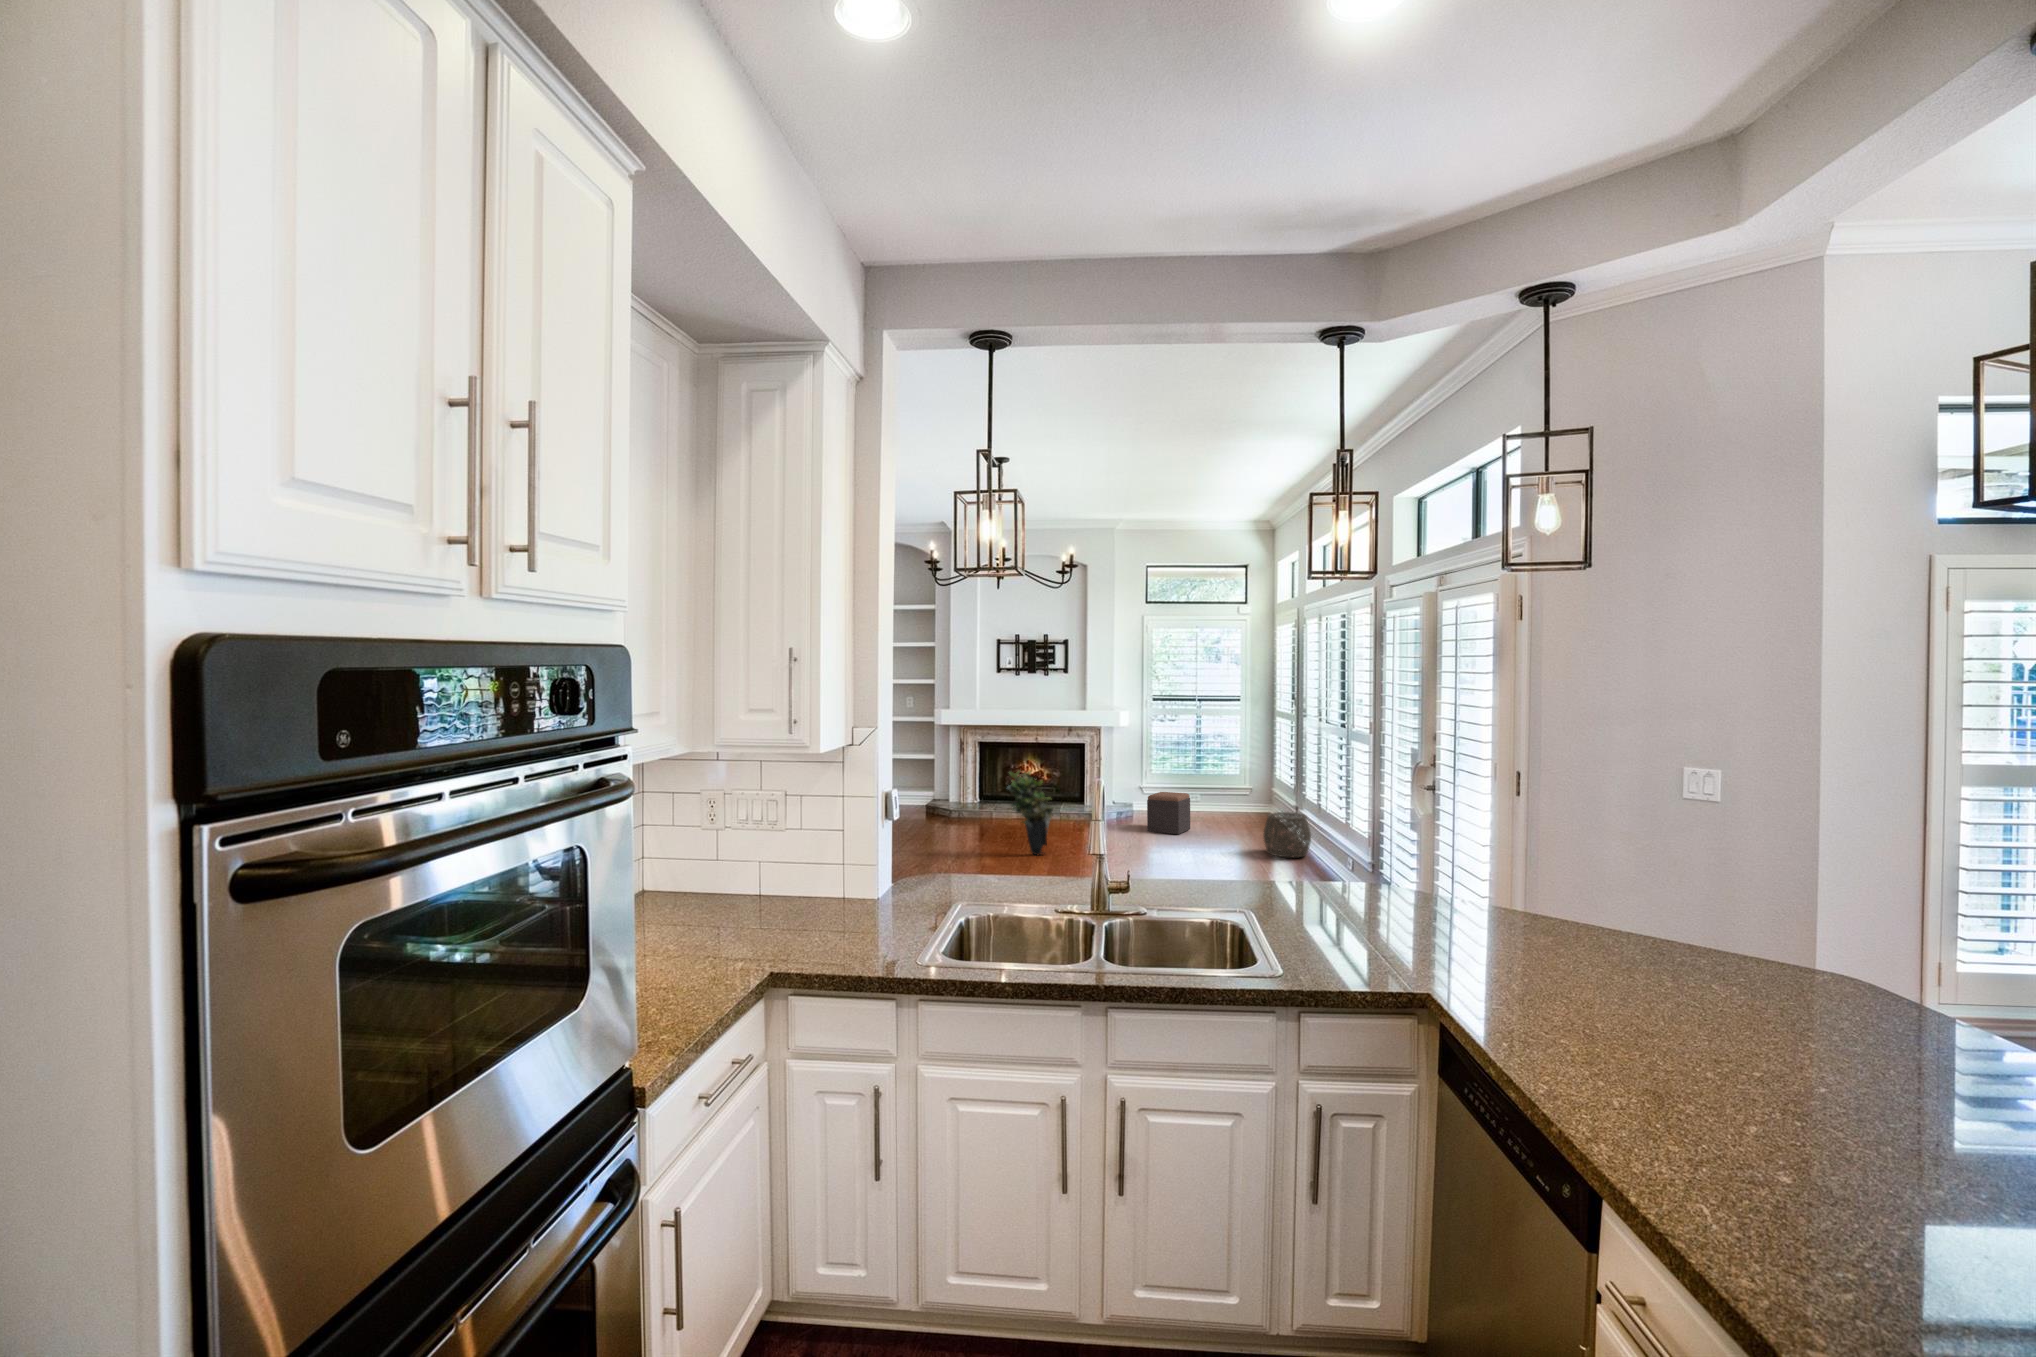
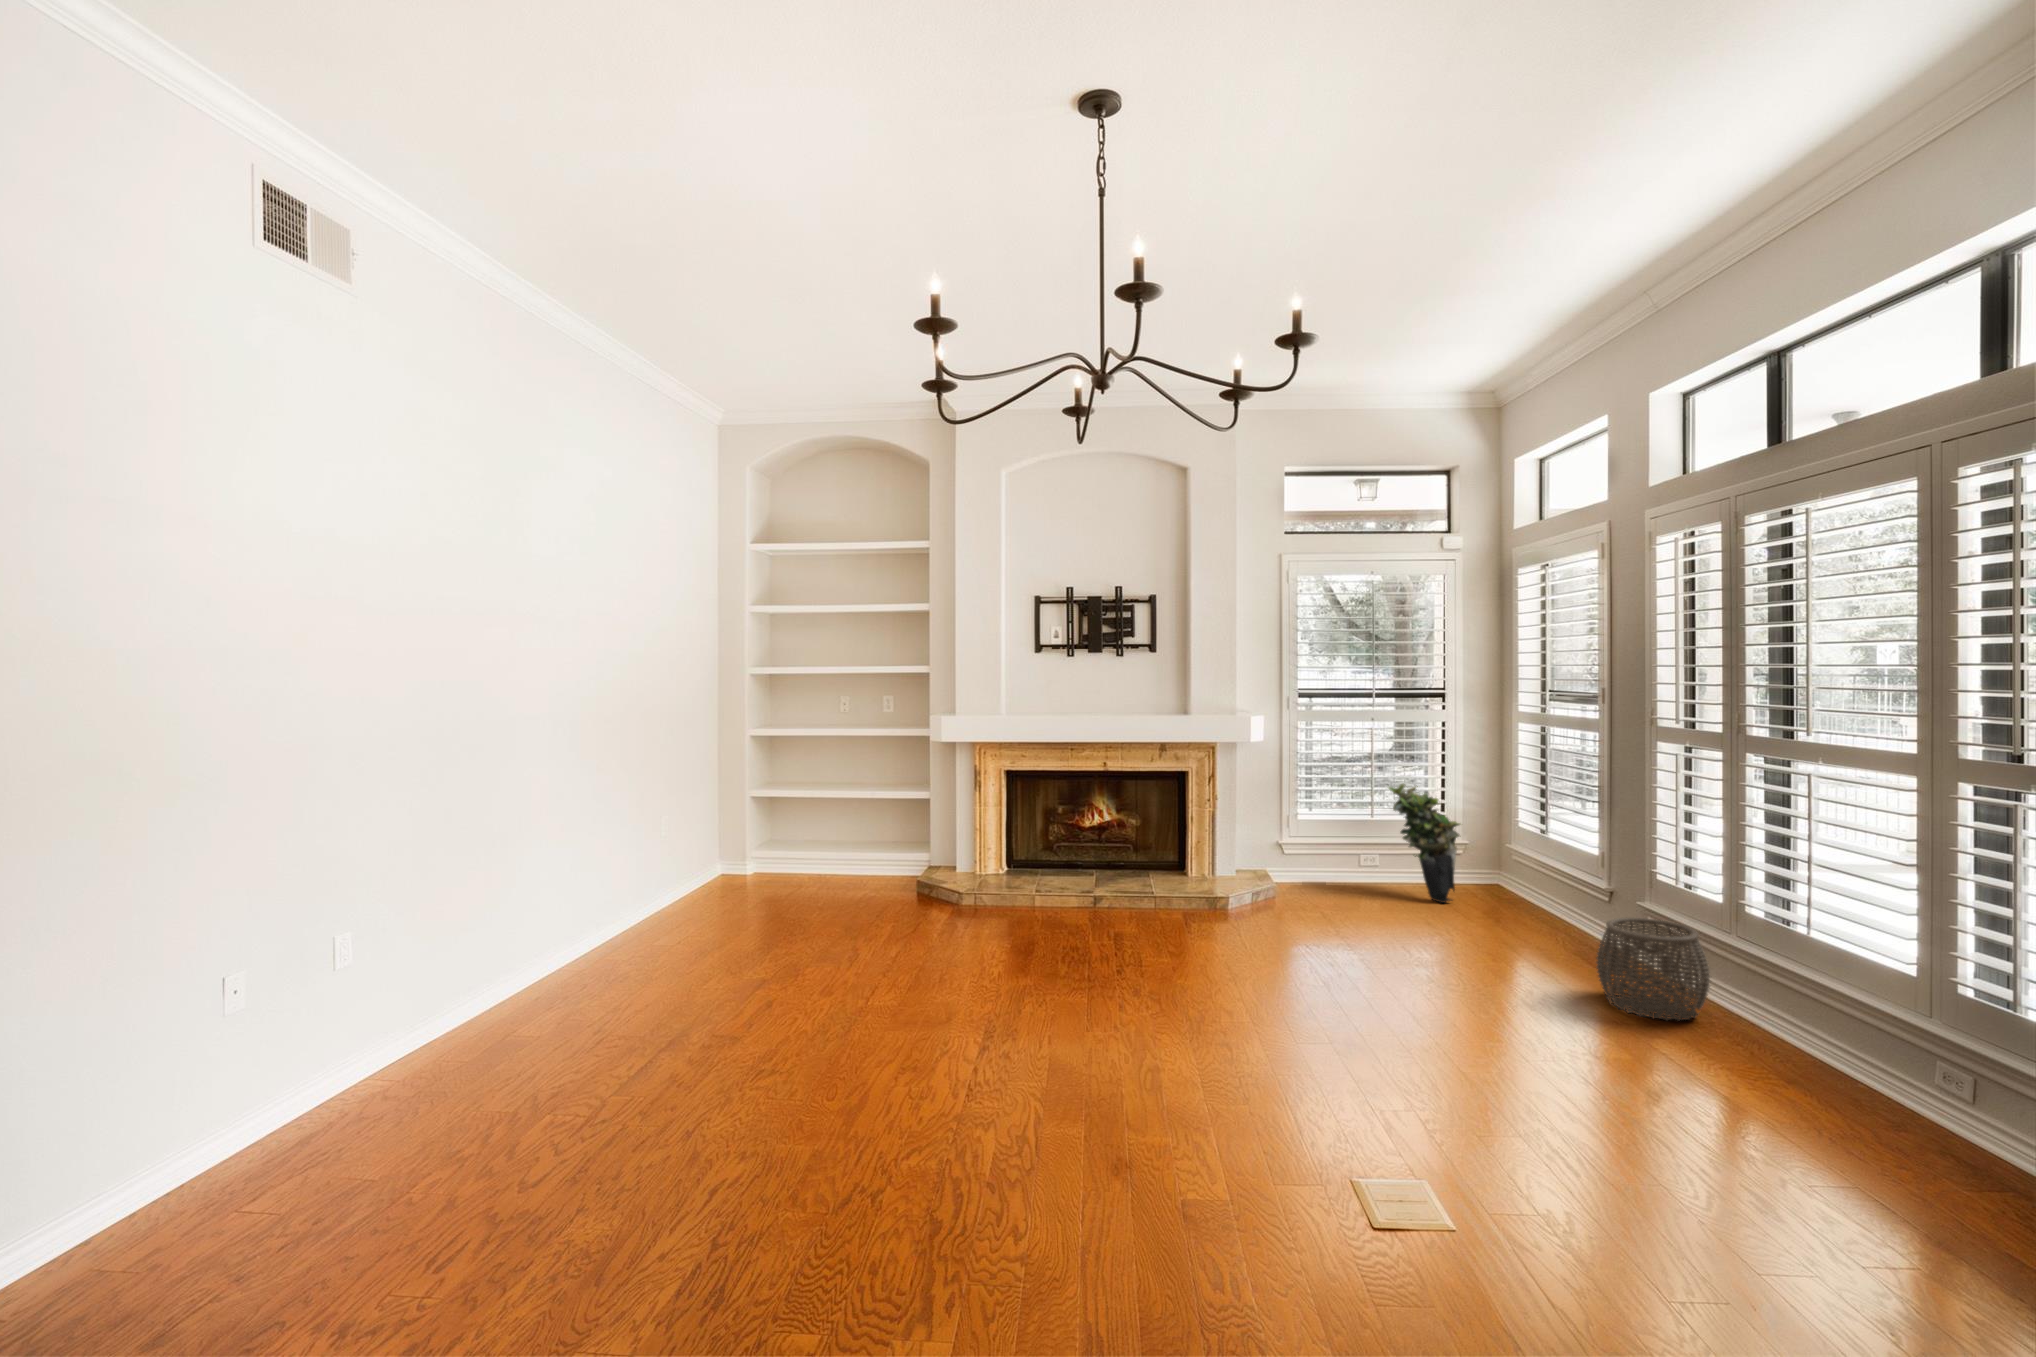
potted plant: present [1007,771,1053,855] -> present [1389,784,1460,903]
footstool: present [1147,792,1190,834] -> none [1327,863,1403,949]

